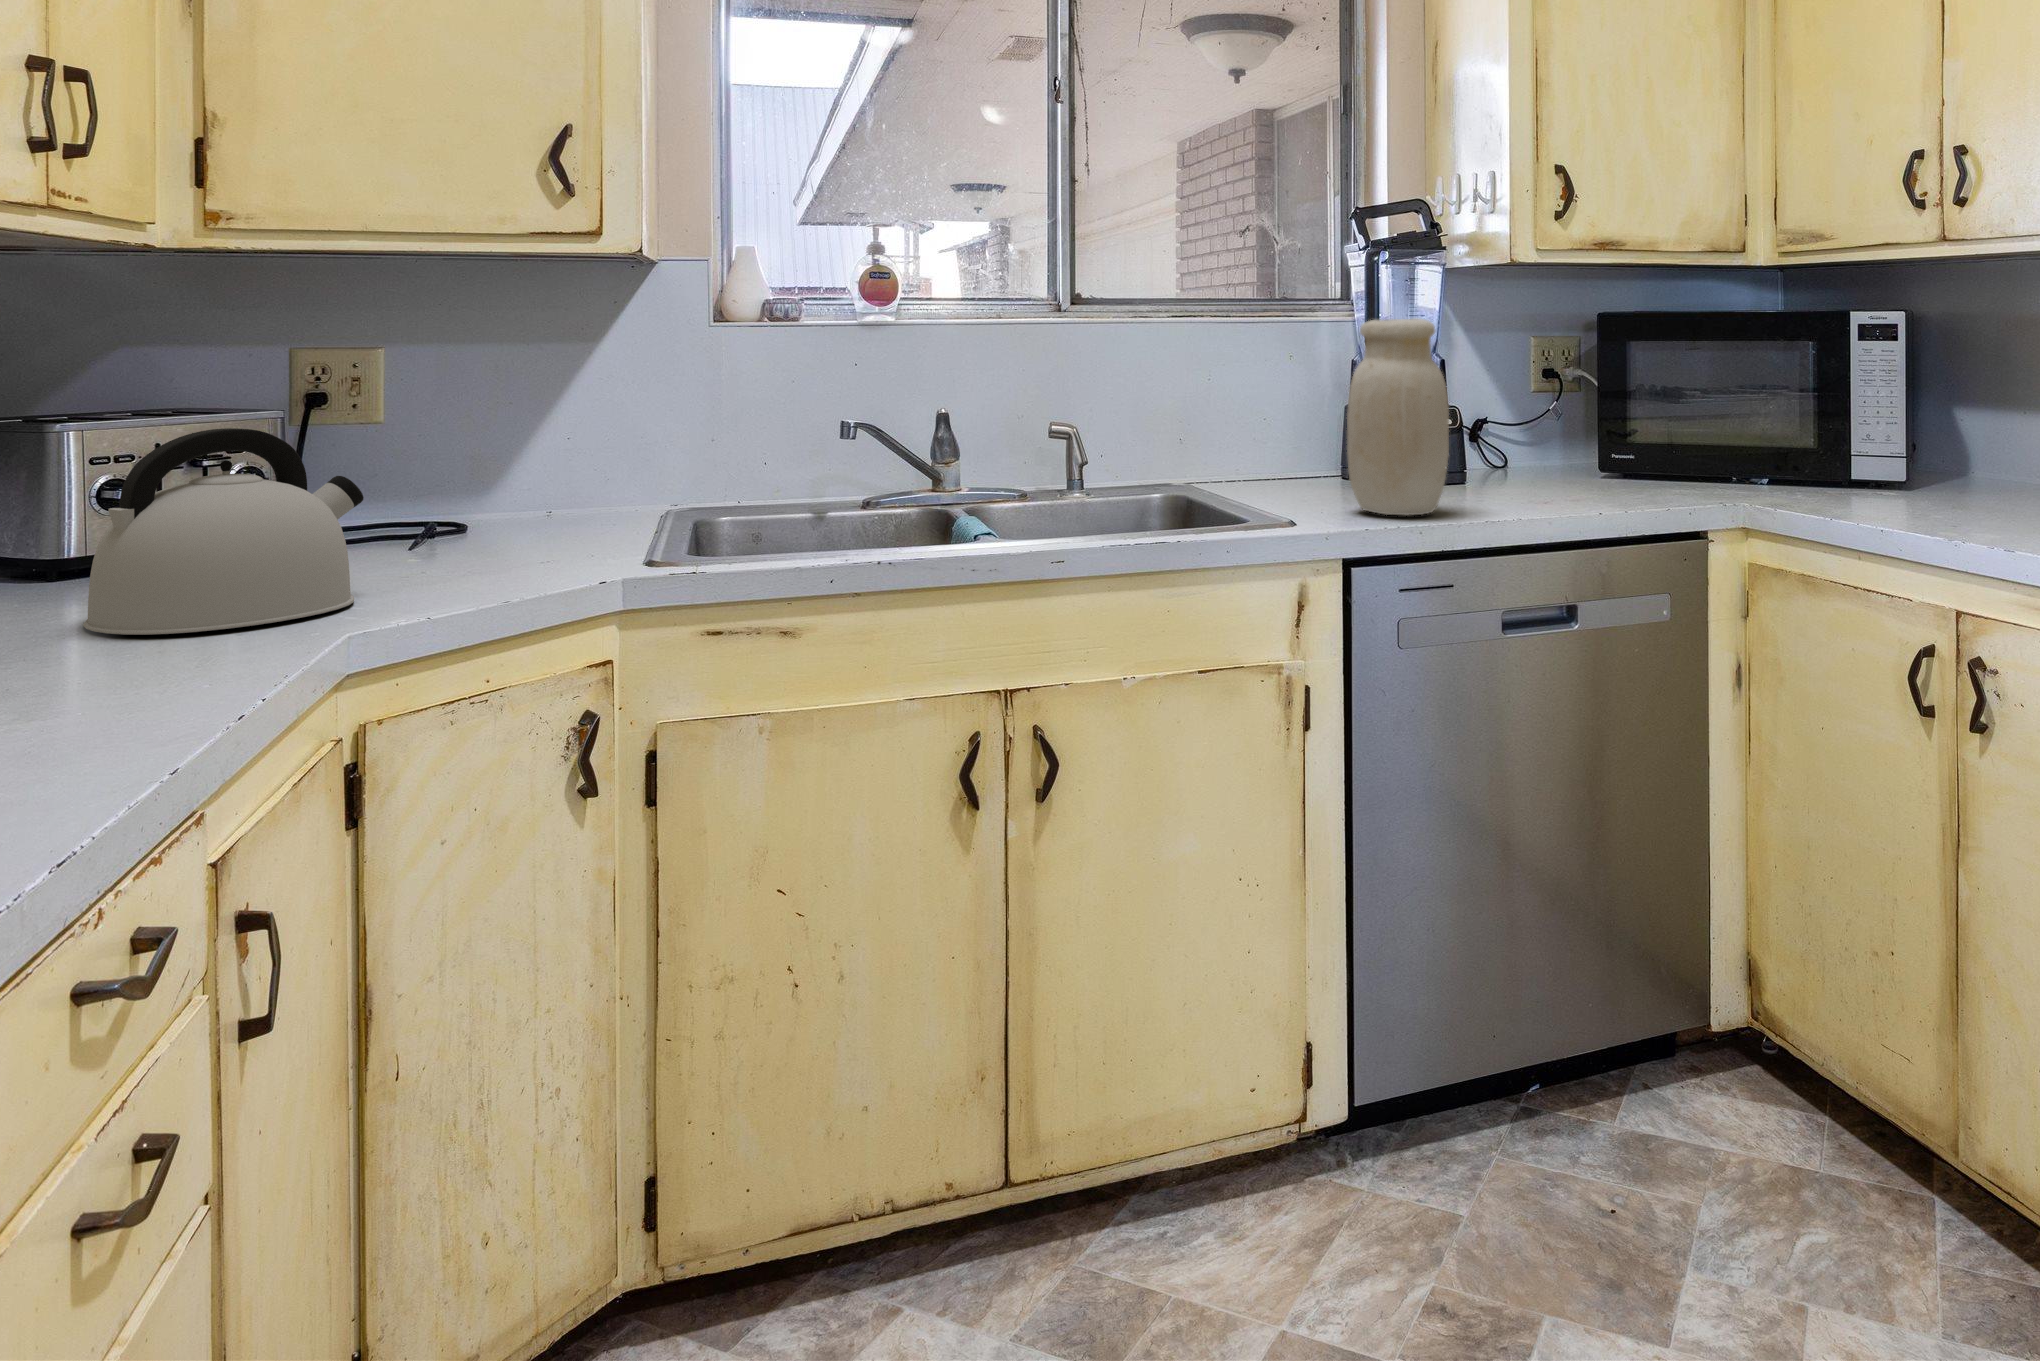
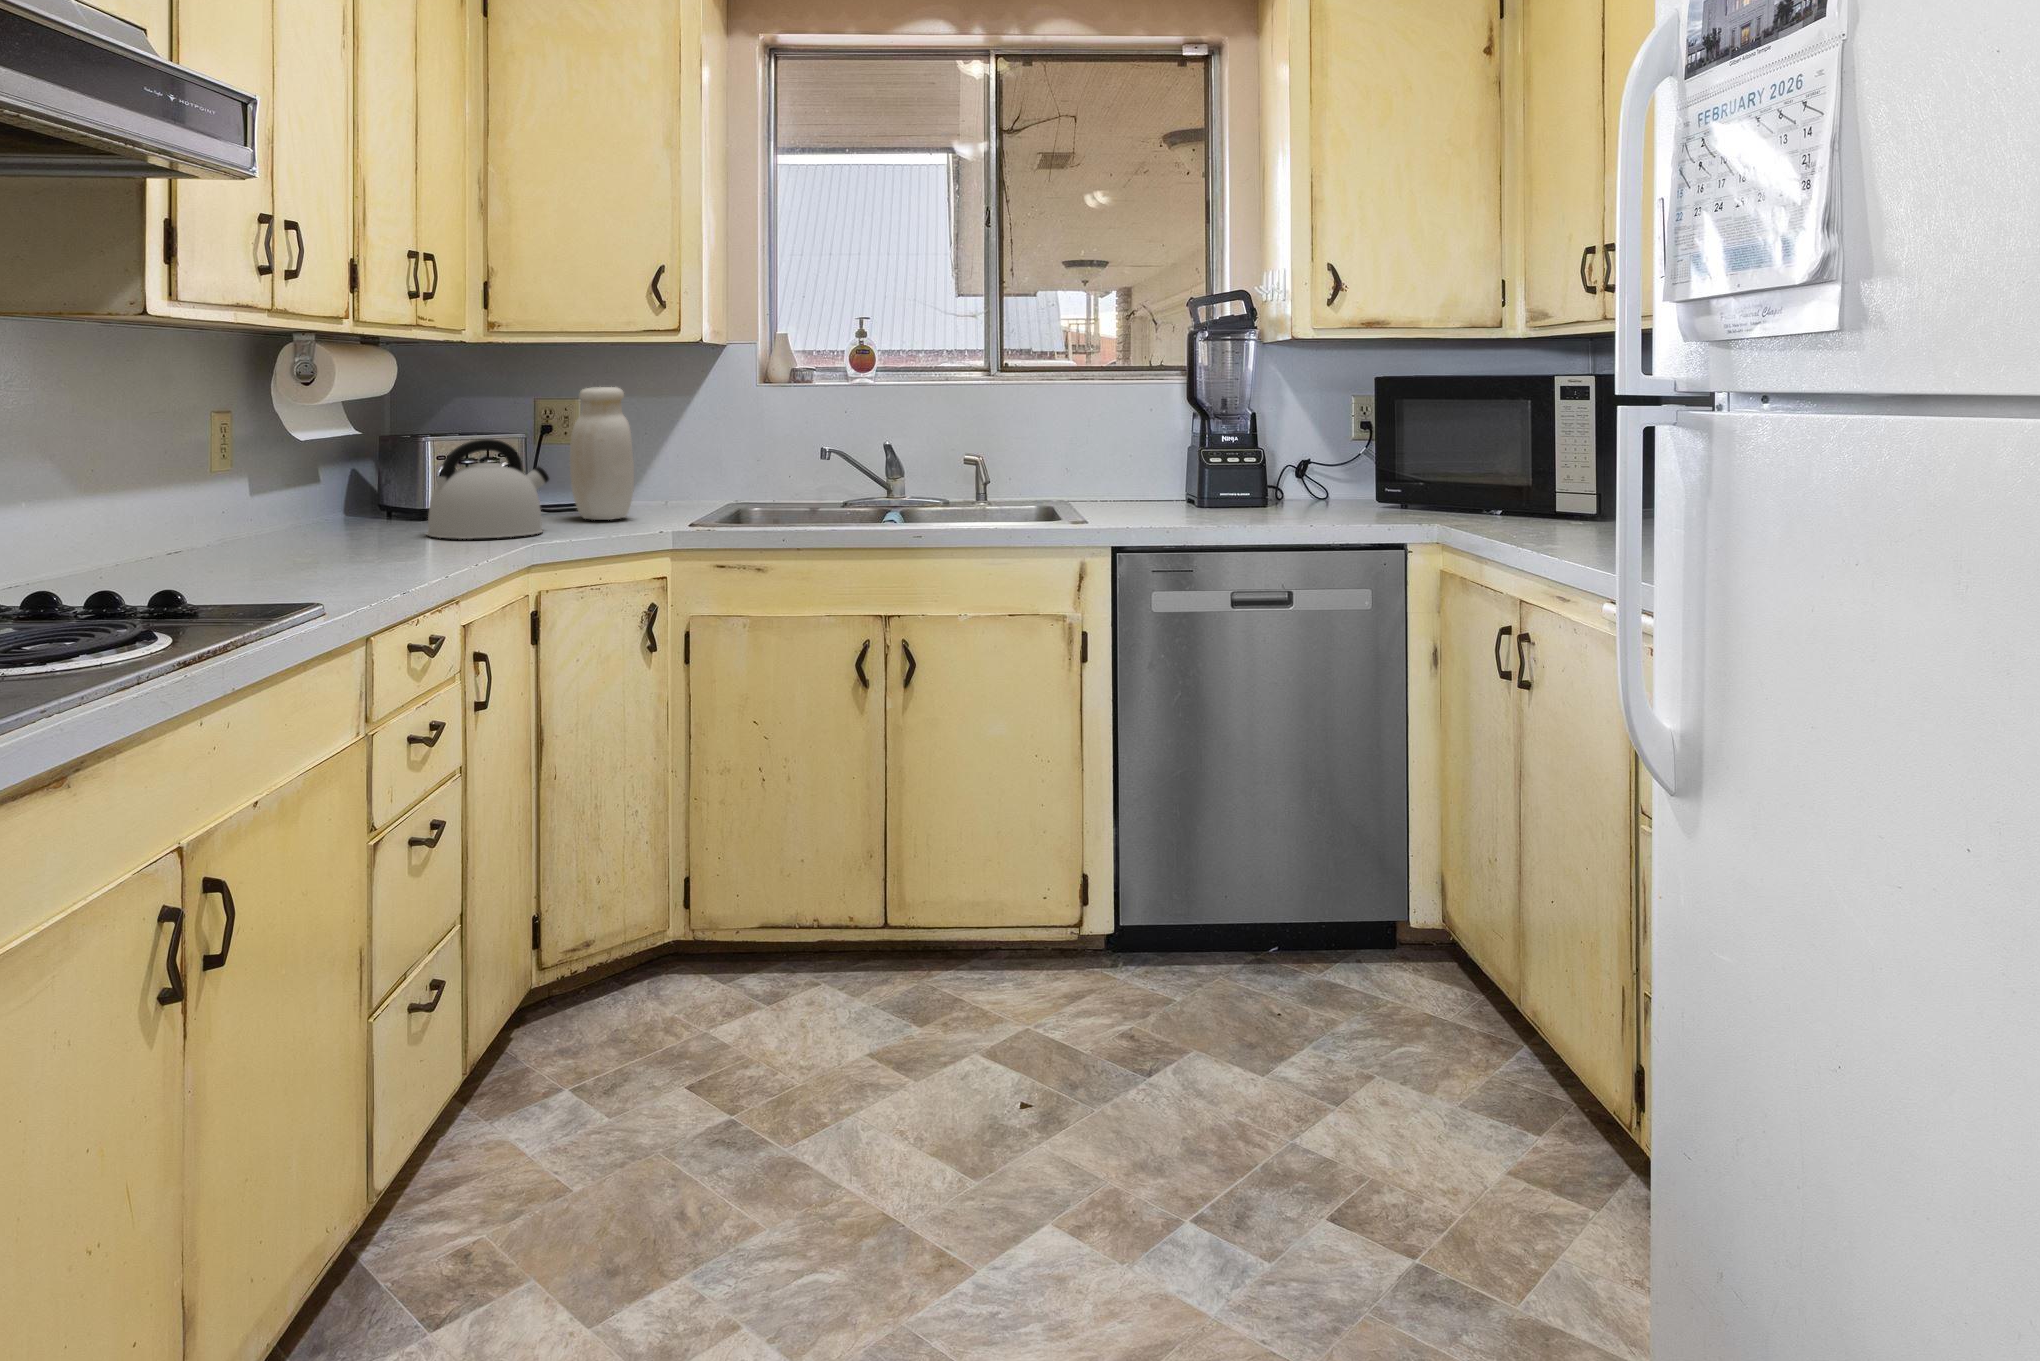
jar: present [1347,318,1449,516] -> present [570,387,634,520]

